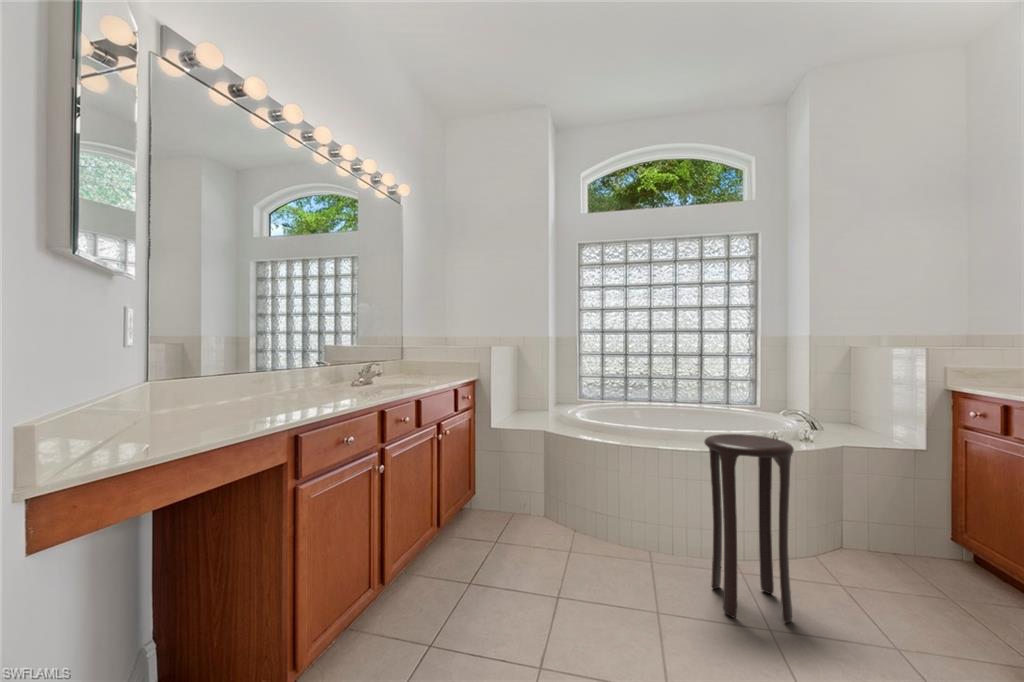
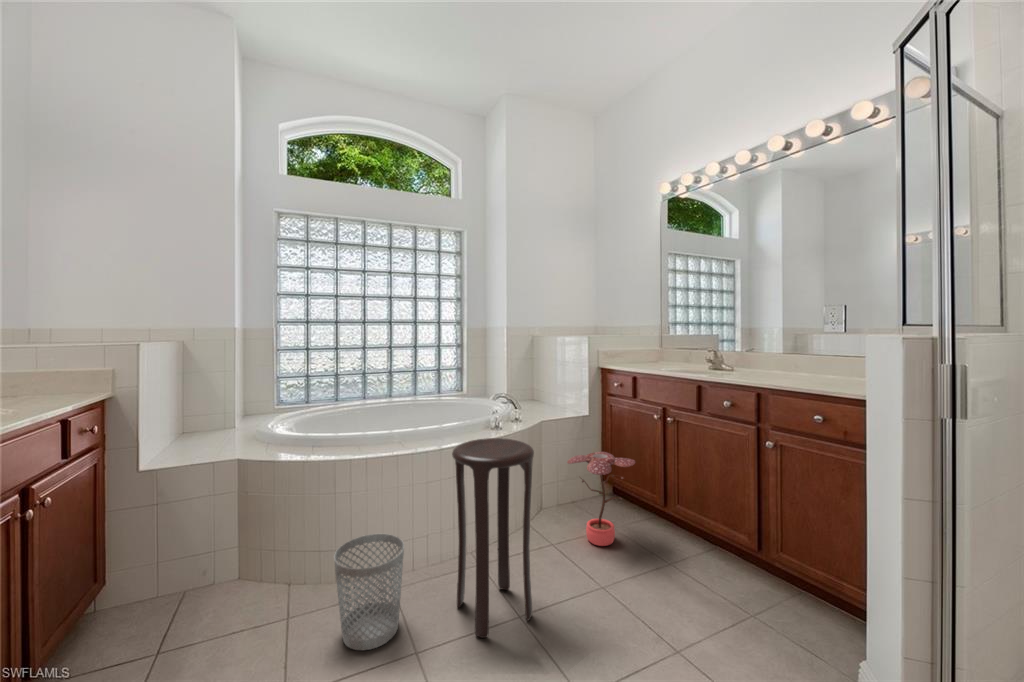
potted plant: none [869,481,984,601] -> present [567,452,635,546]
wastebasket: none [604,500,661,588] -> present [334,534,404,650]

